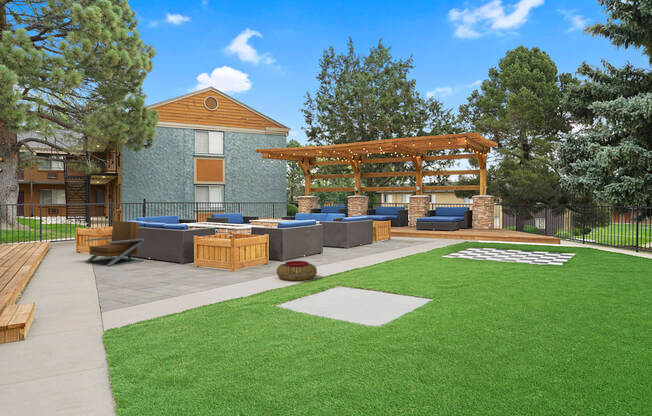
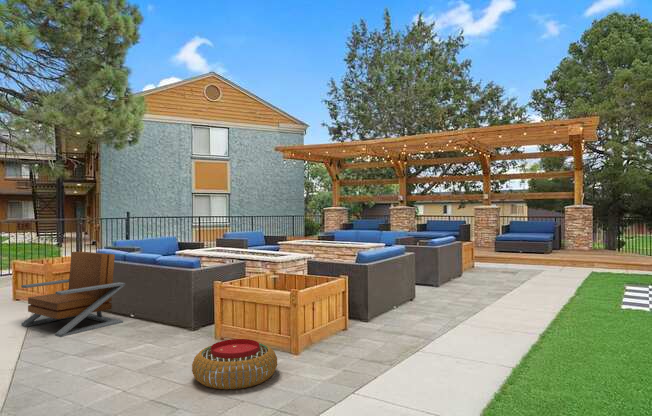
pouf: present [277,261,317,280] -> present [192,339,277,390]

